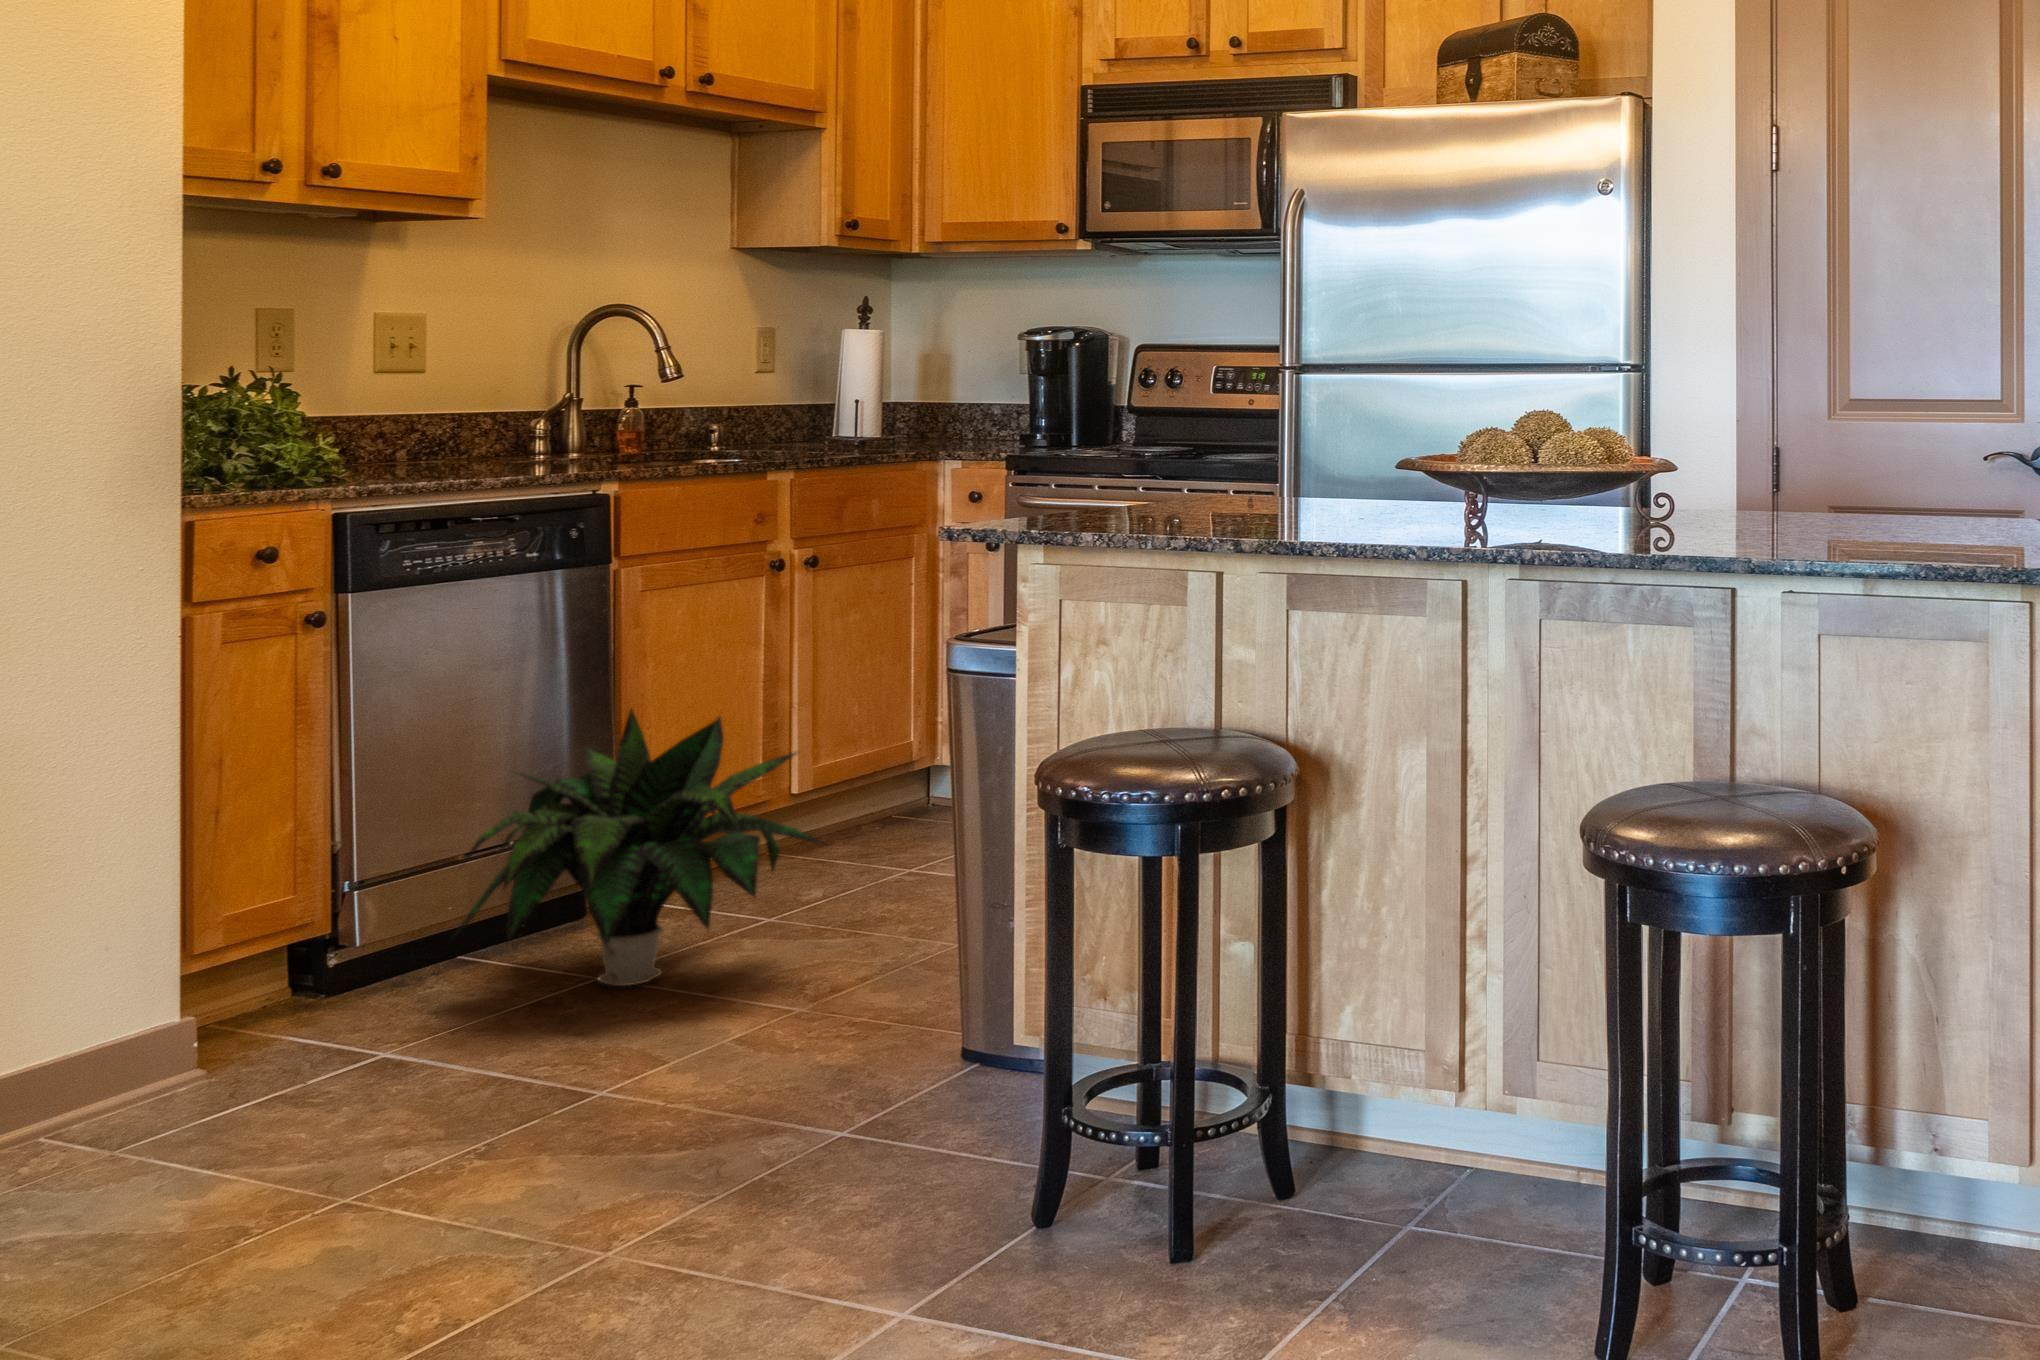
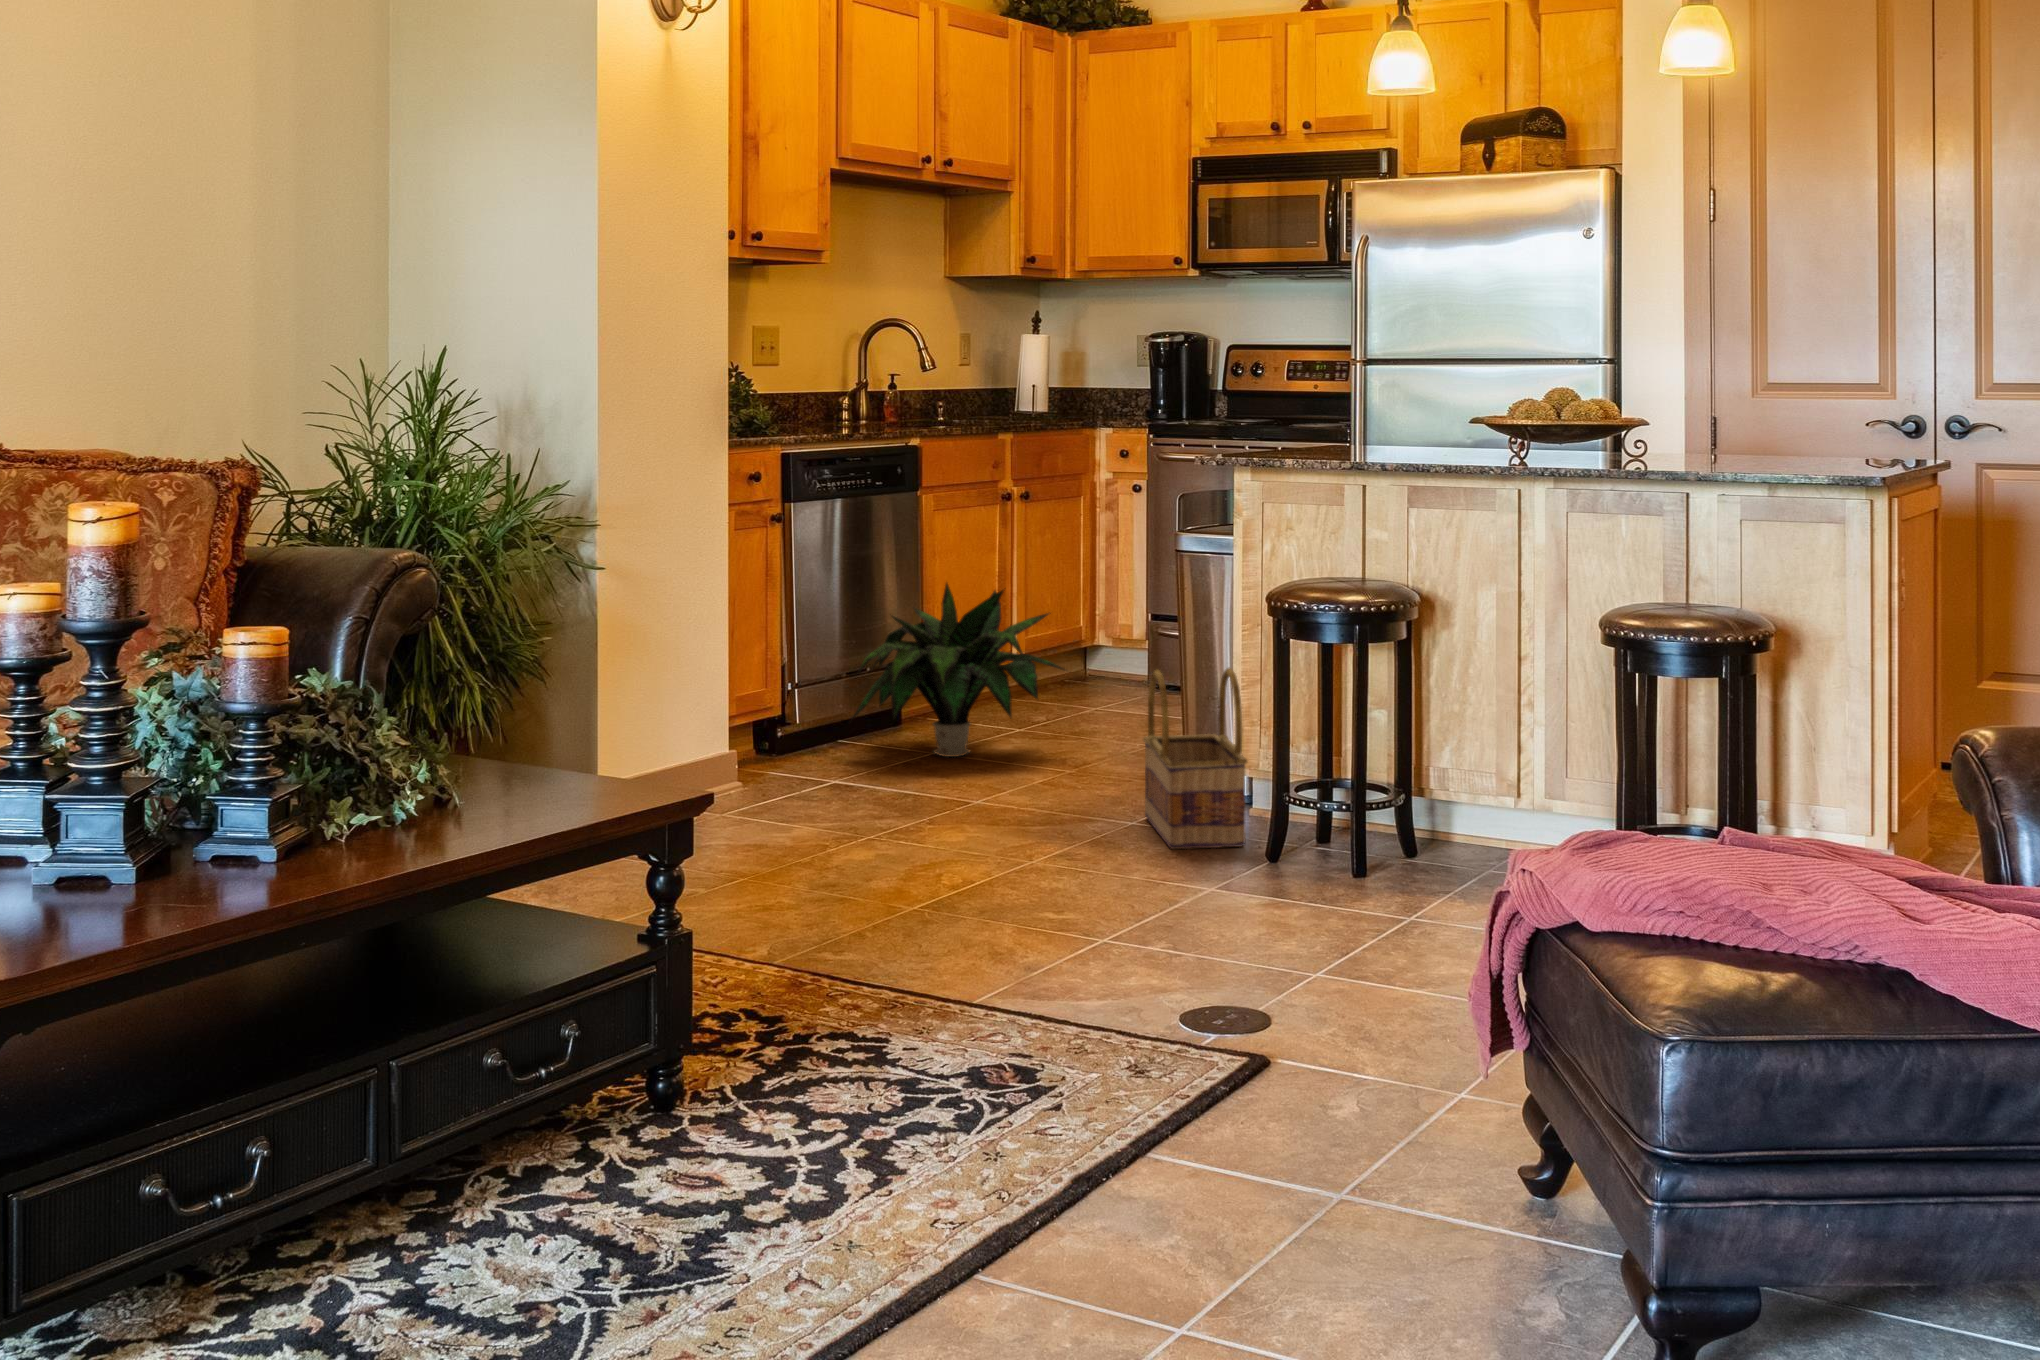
basket: none [867,875,1018,1204] -> present [1143,668,1247,849]

